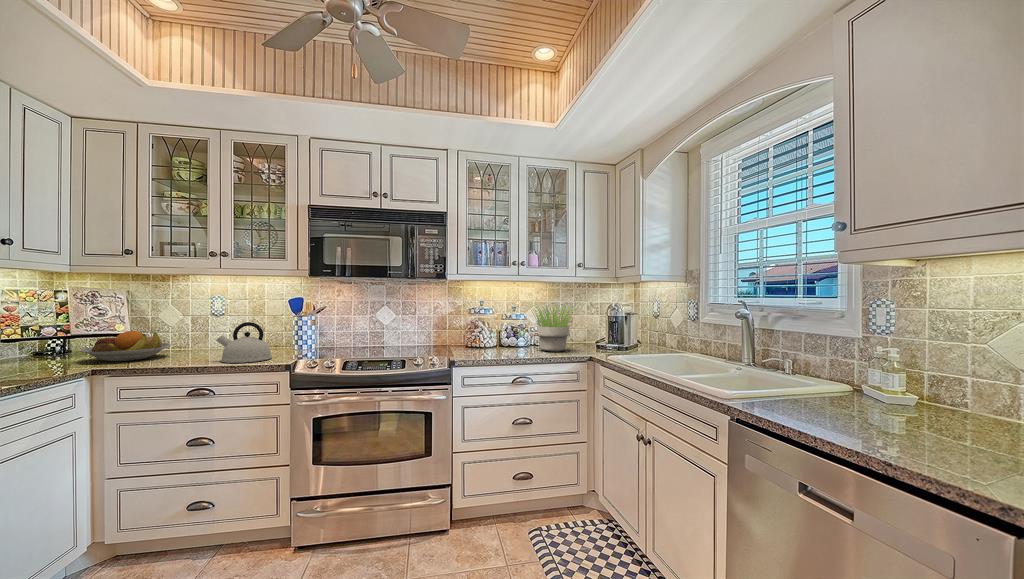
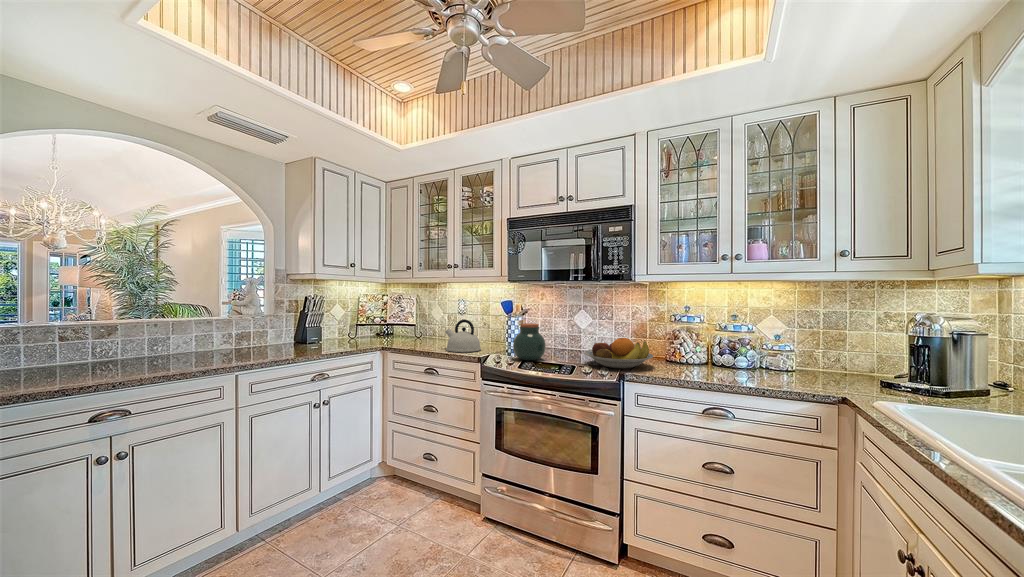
potted plant: present [532,305,573,352] -> none [739,311,835,382]
jar: none [331,322,368,361] -> present [513,323,546,360]
fruit bowl: present [79,331,171,361] -> present [585,338,653,368]

